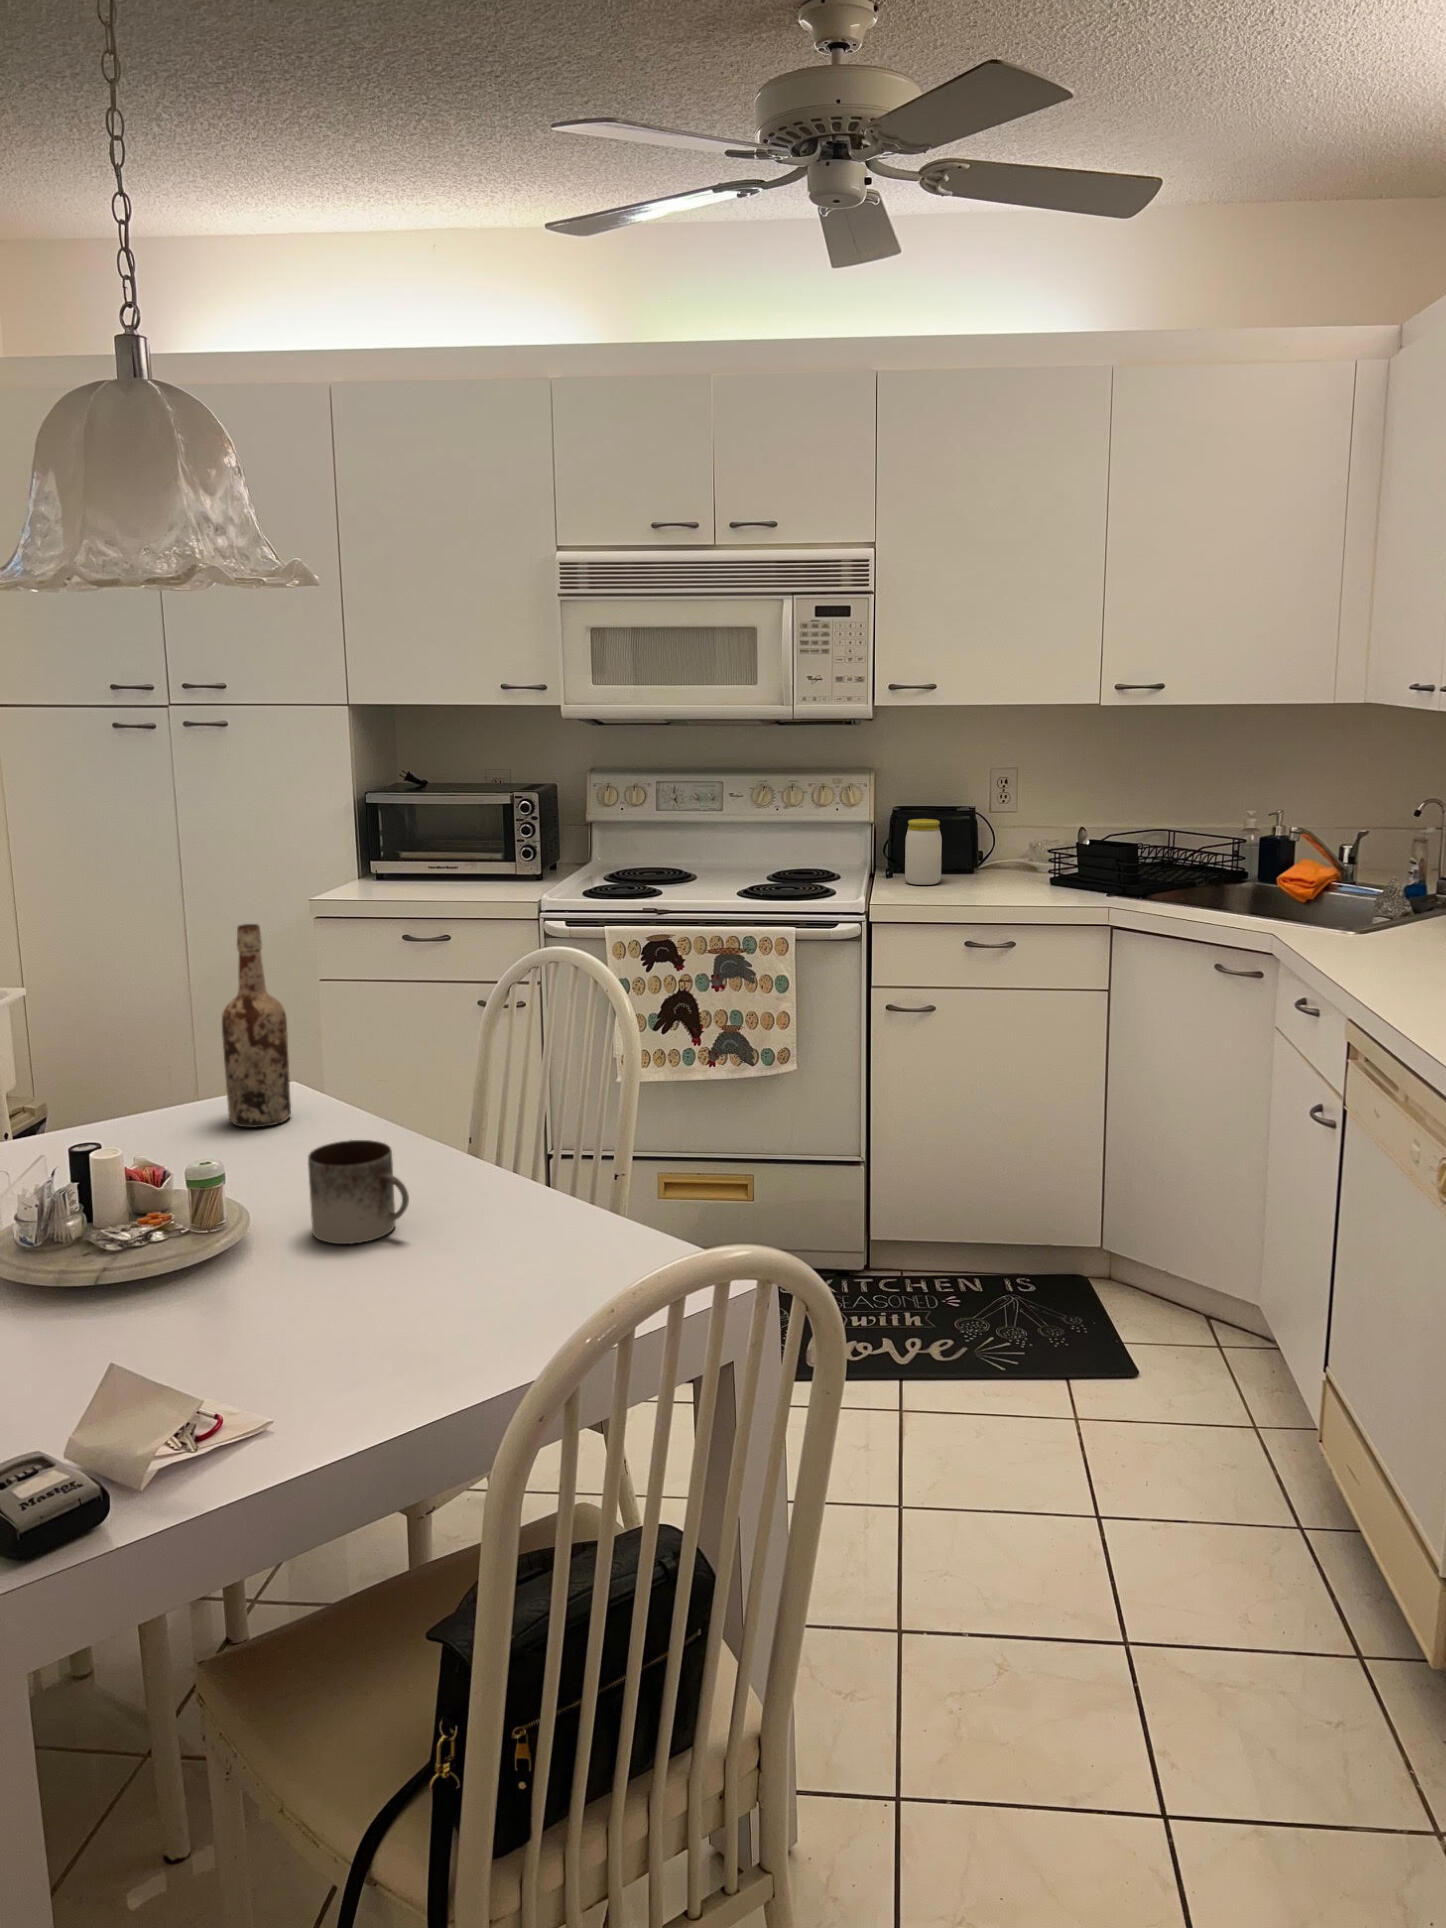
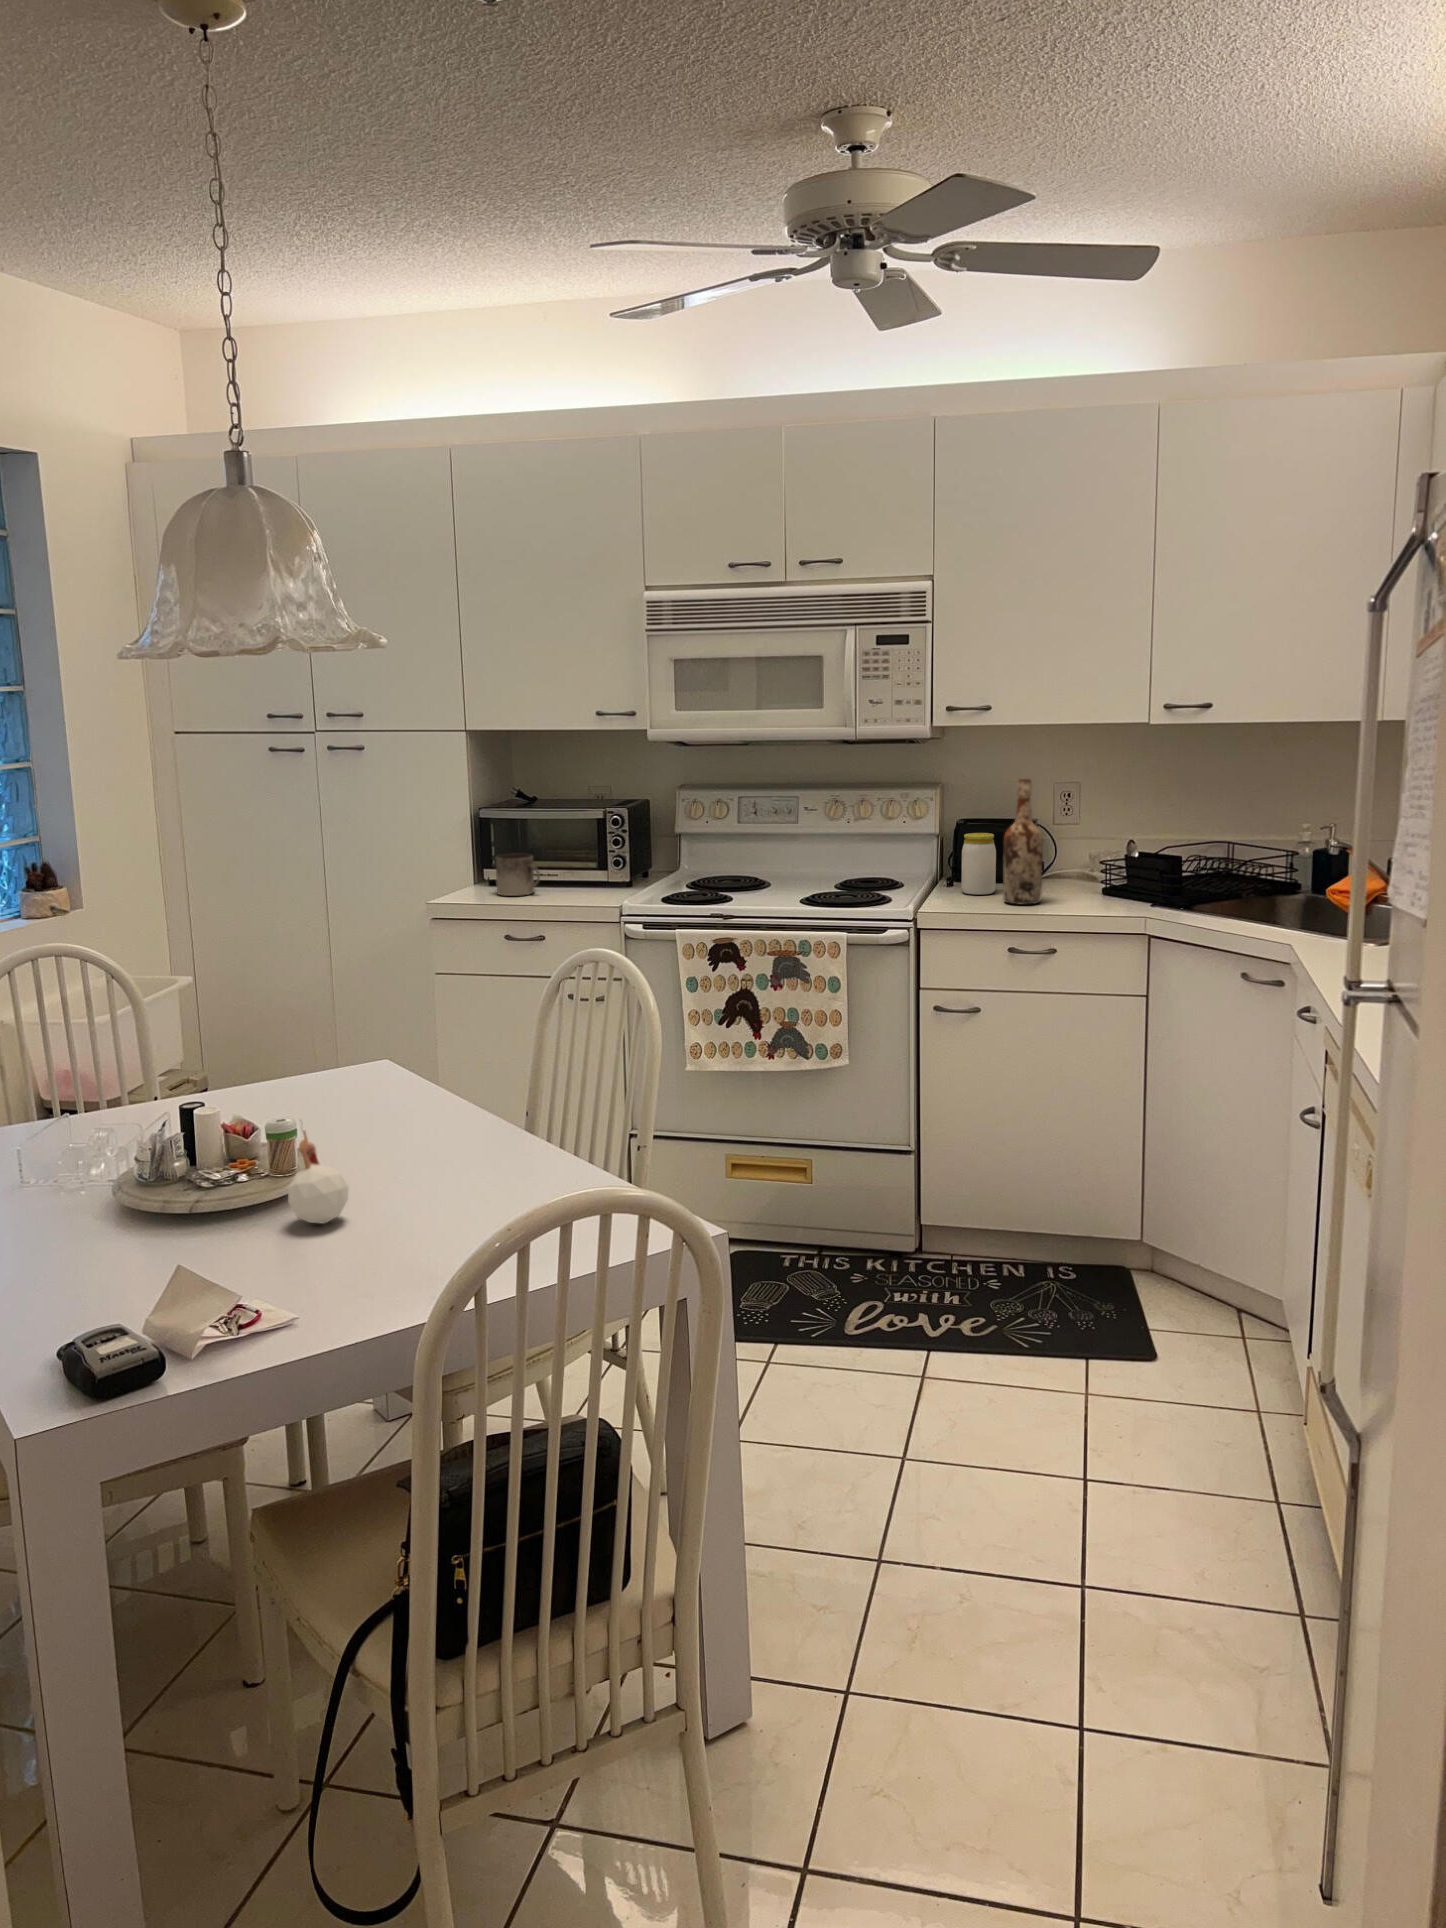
wine bottle: present [222,924,291,1127] -> present [1003,779,1043,905]
mug: present [308,1140,409,1244] -> present [496,854,540,896]
candle: none [226,1163,302,1291] -> present [288,1120,348,1223]

